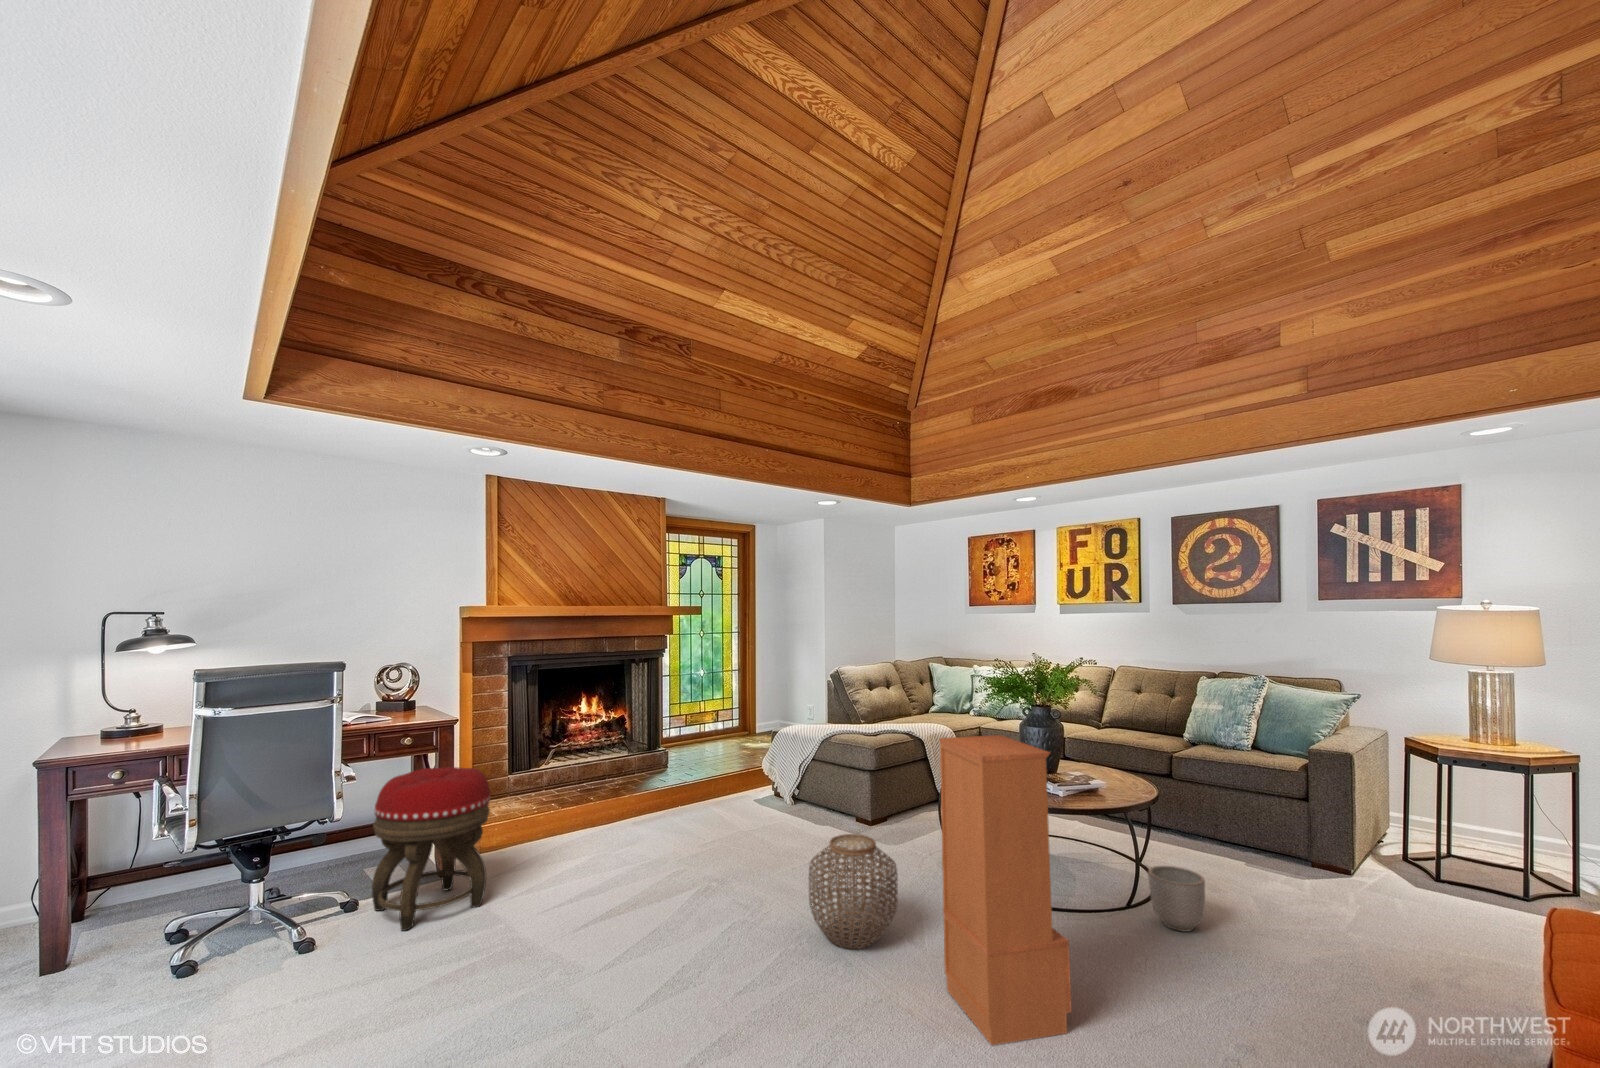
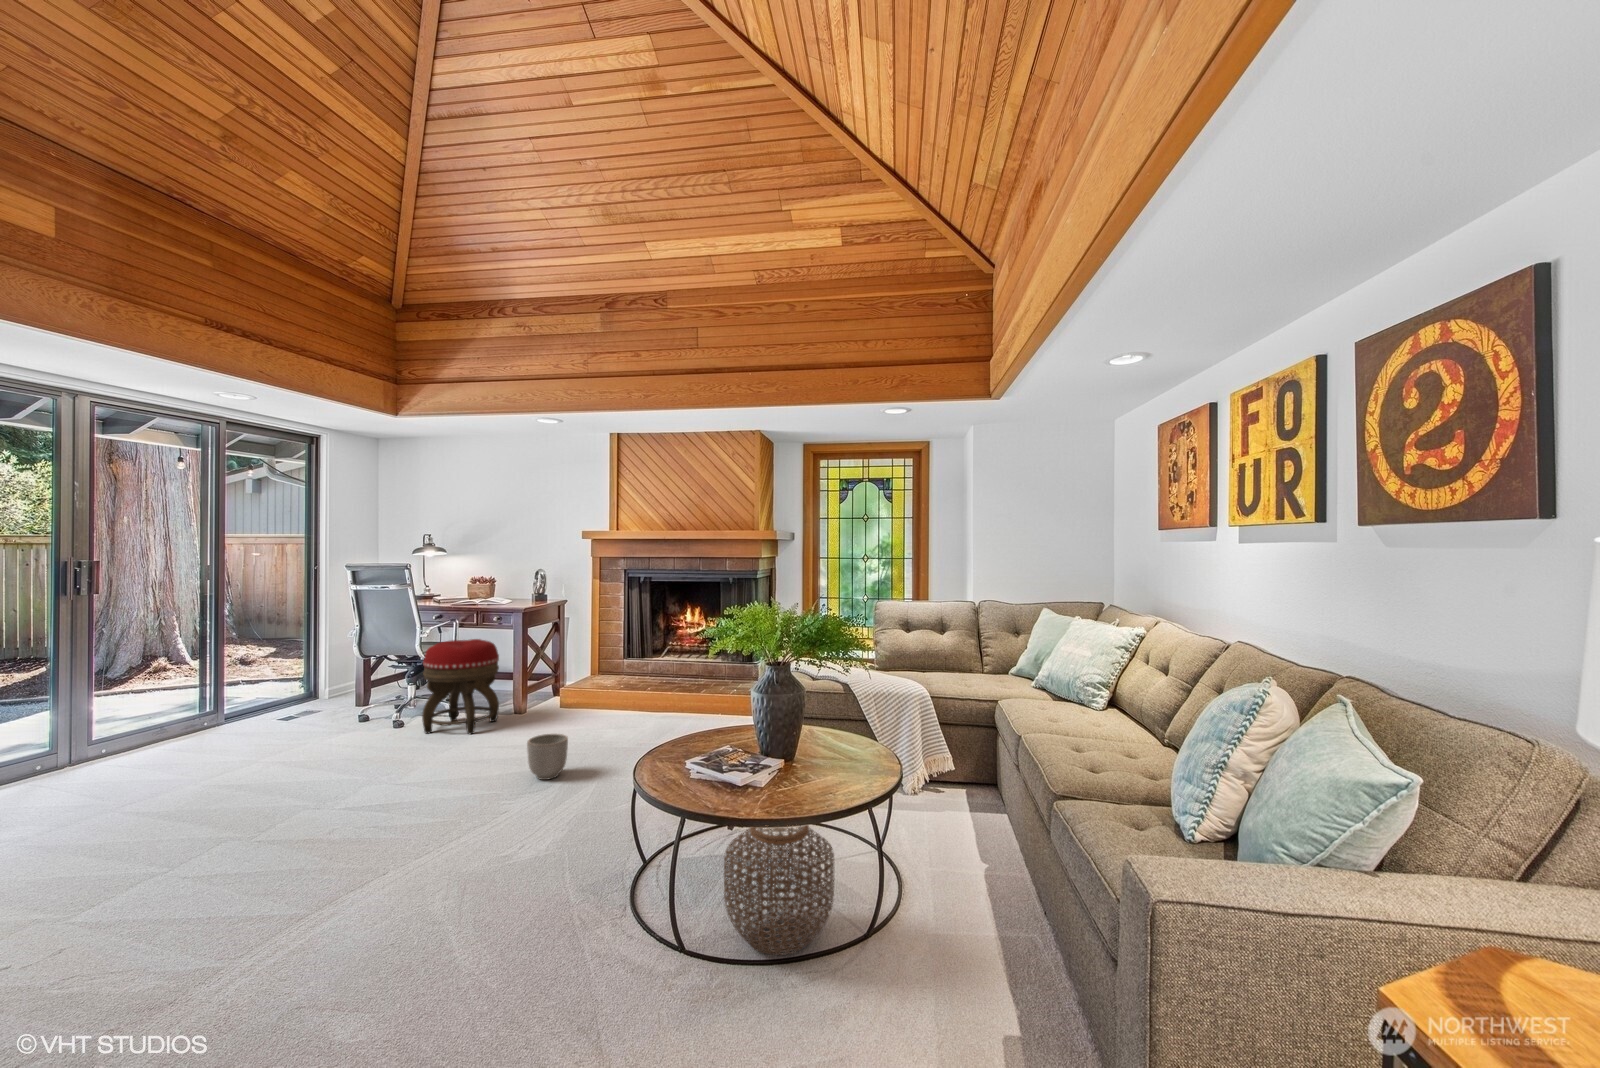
bookcase: present [939,735,1072,1045] -> none [266,660,403,963]
woven basket: present [809,834,898,949] -> present [724,824,834,955]
planter: present [1148,866,1205,932] -> present [527,734,568,780]

